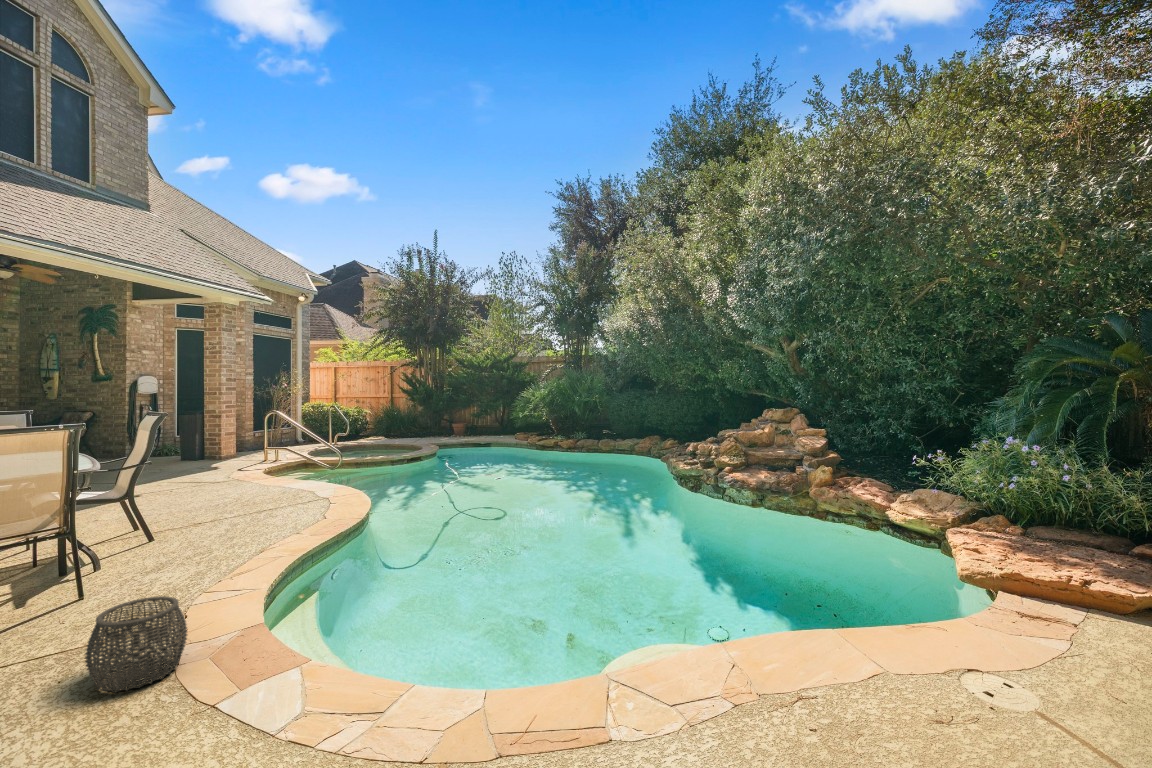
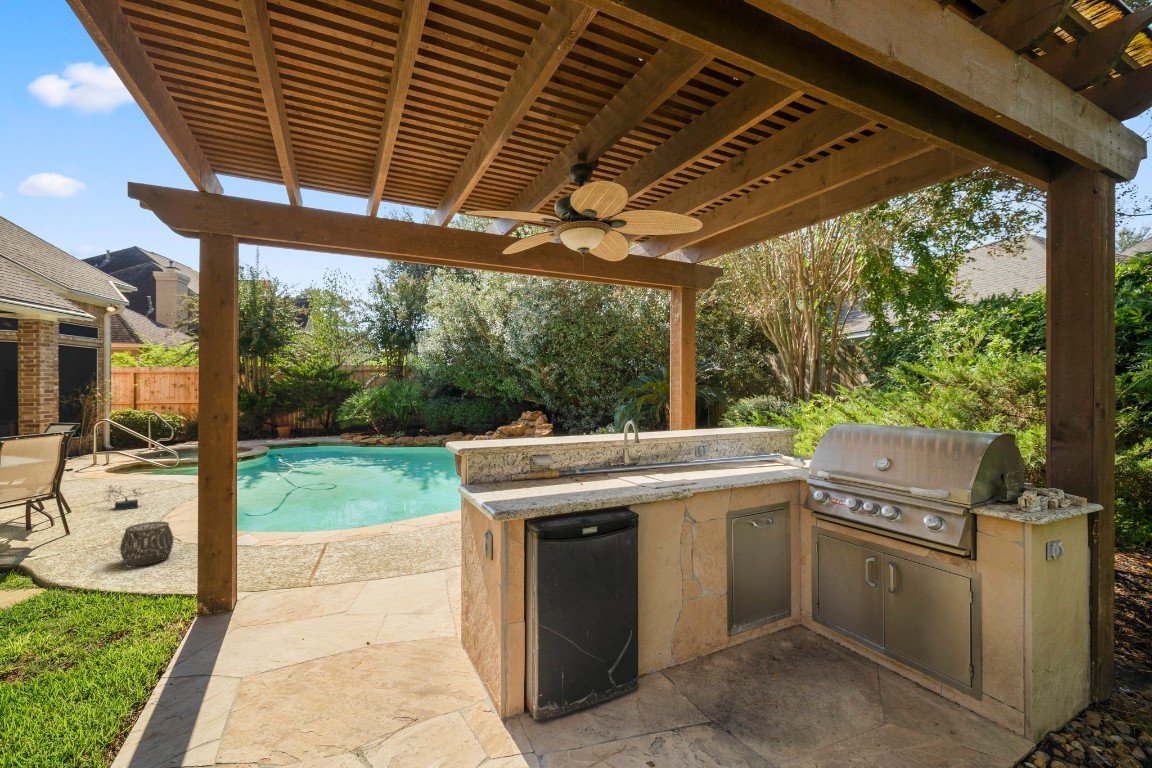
decorative plant: none [205,498,253,535] -> present [108,485,141,510]

